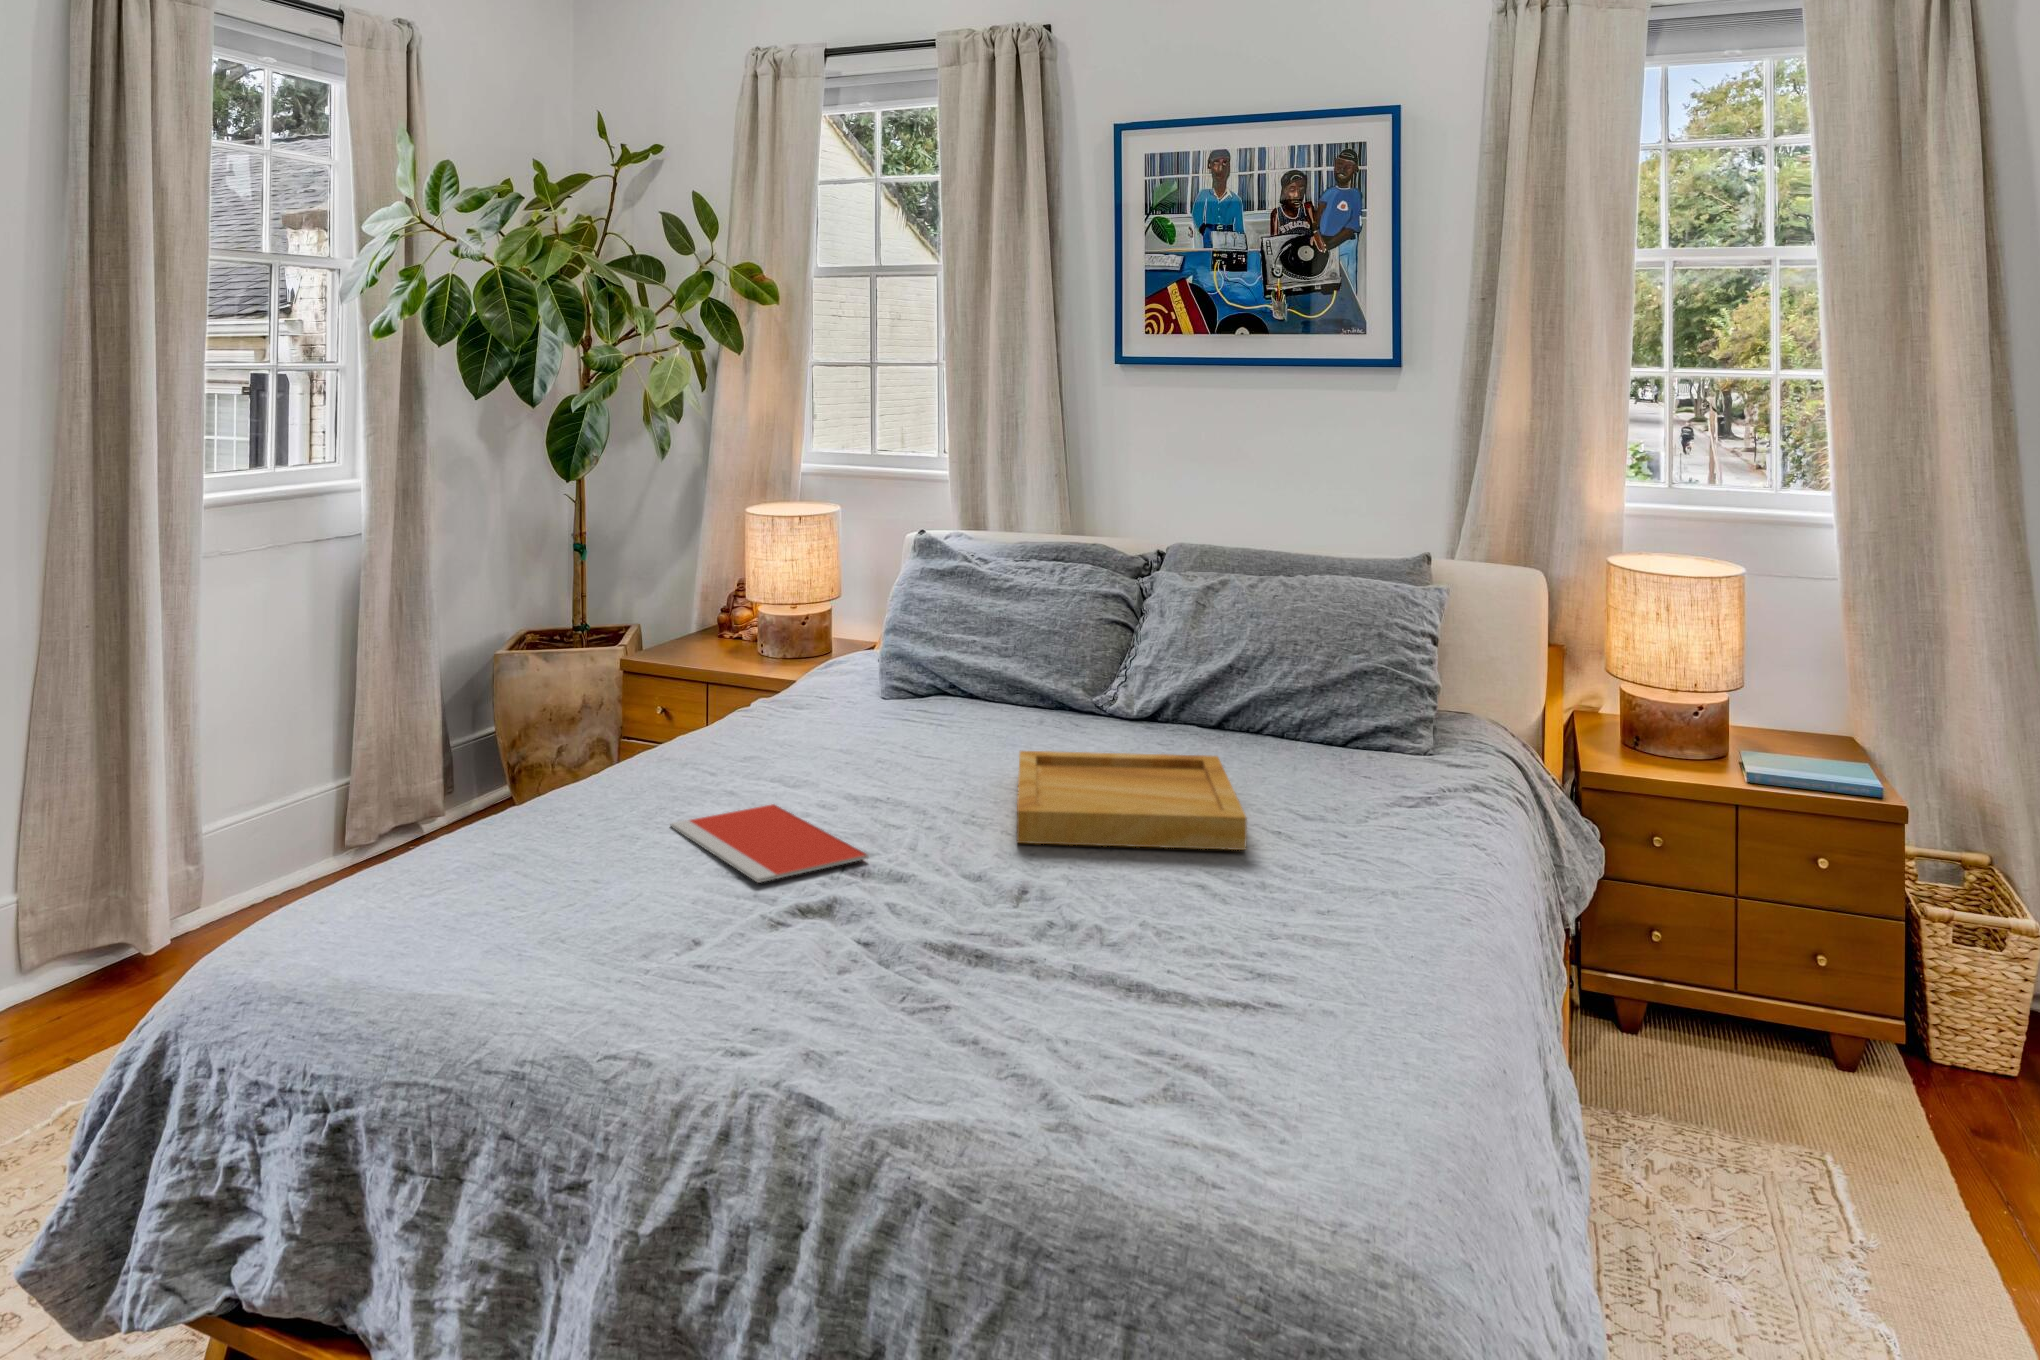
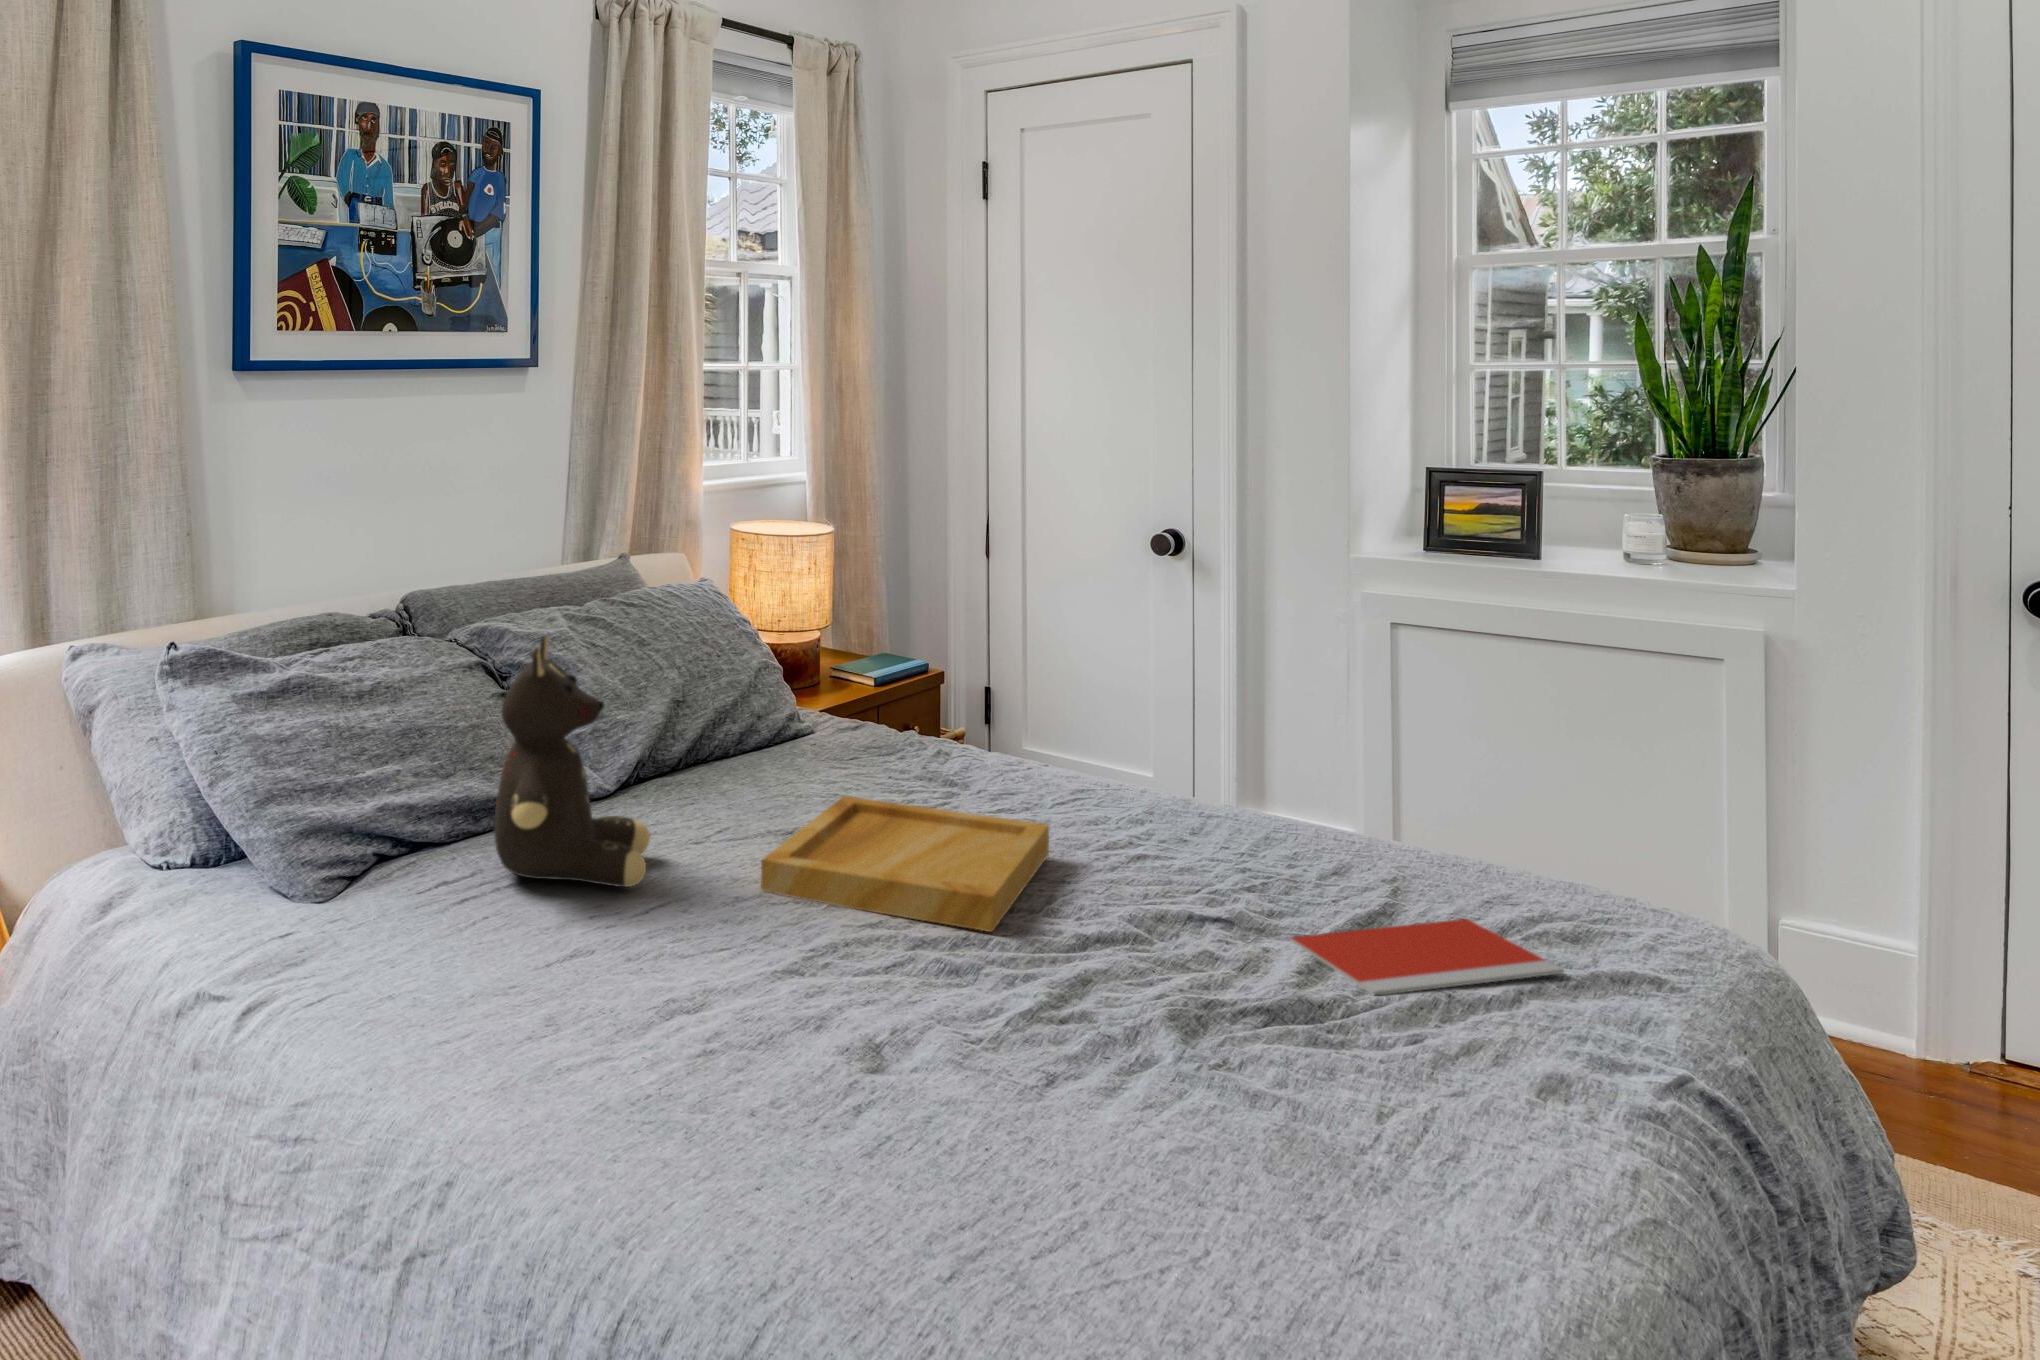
teddy bear: none [906,551,1046,743] -> present [494,636,650,887]
notebook: present [671,804,869,883] -> present [1289,919,1564,995]

